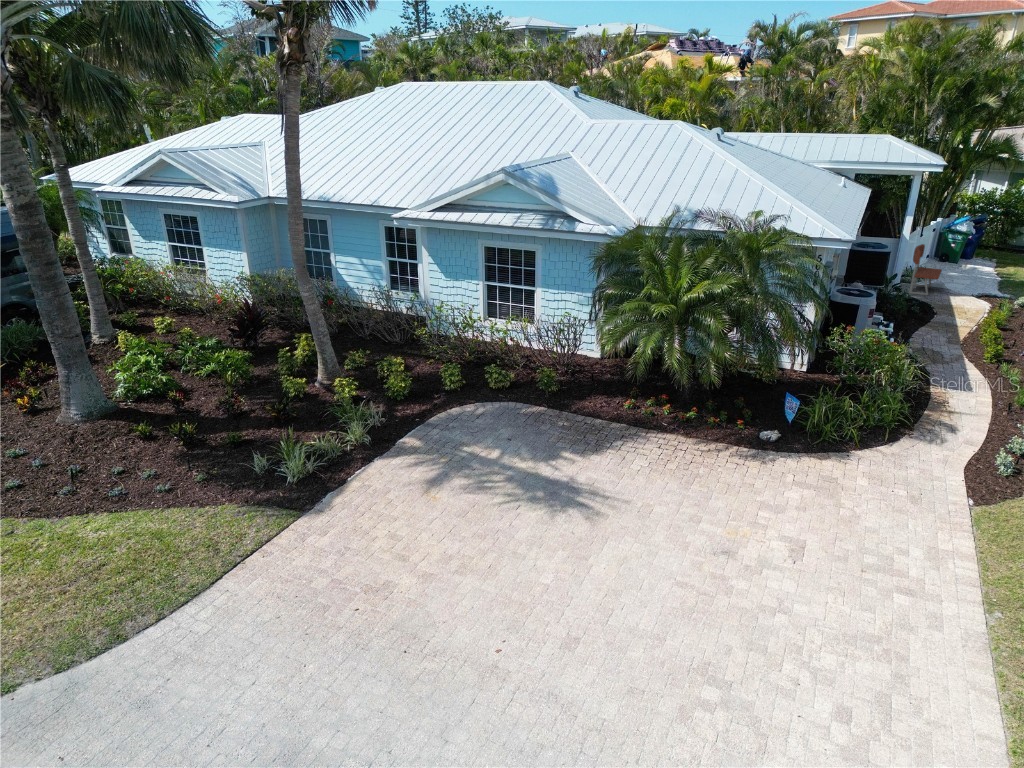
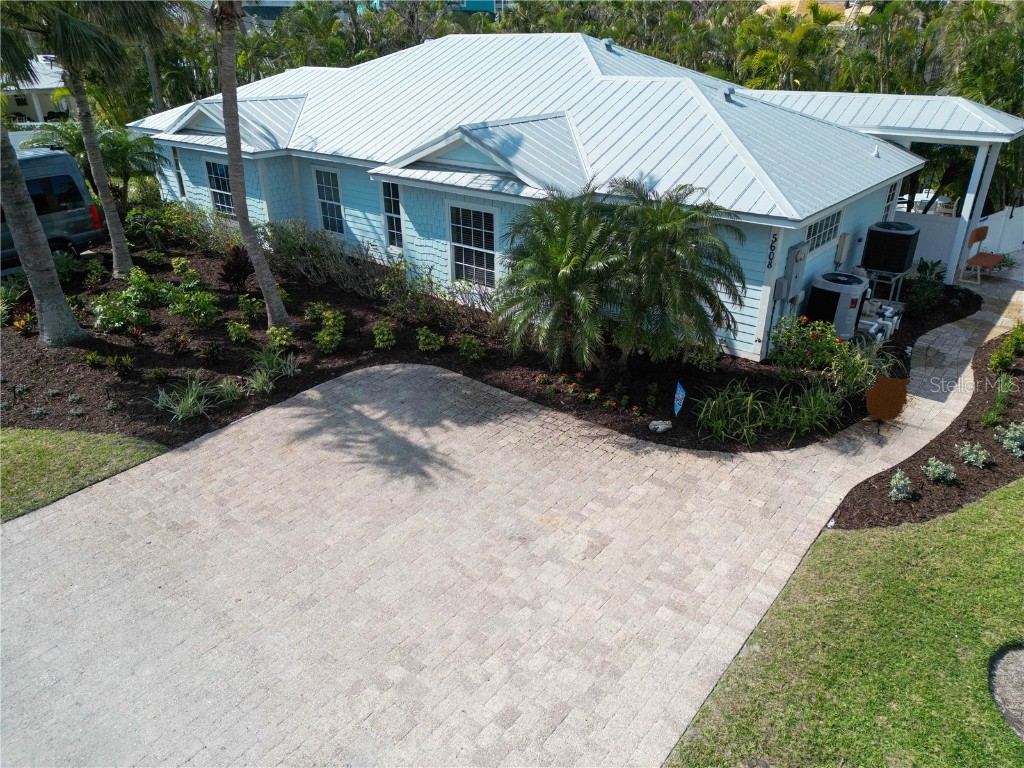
lounge chair: none [916,368,975,423] -> present [857,375,910,434]

